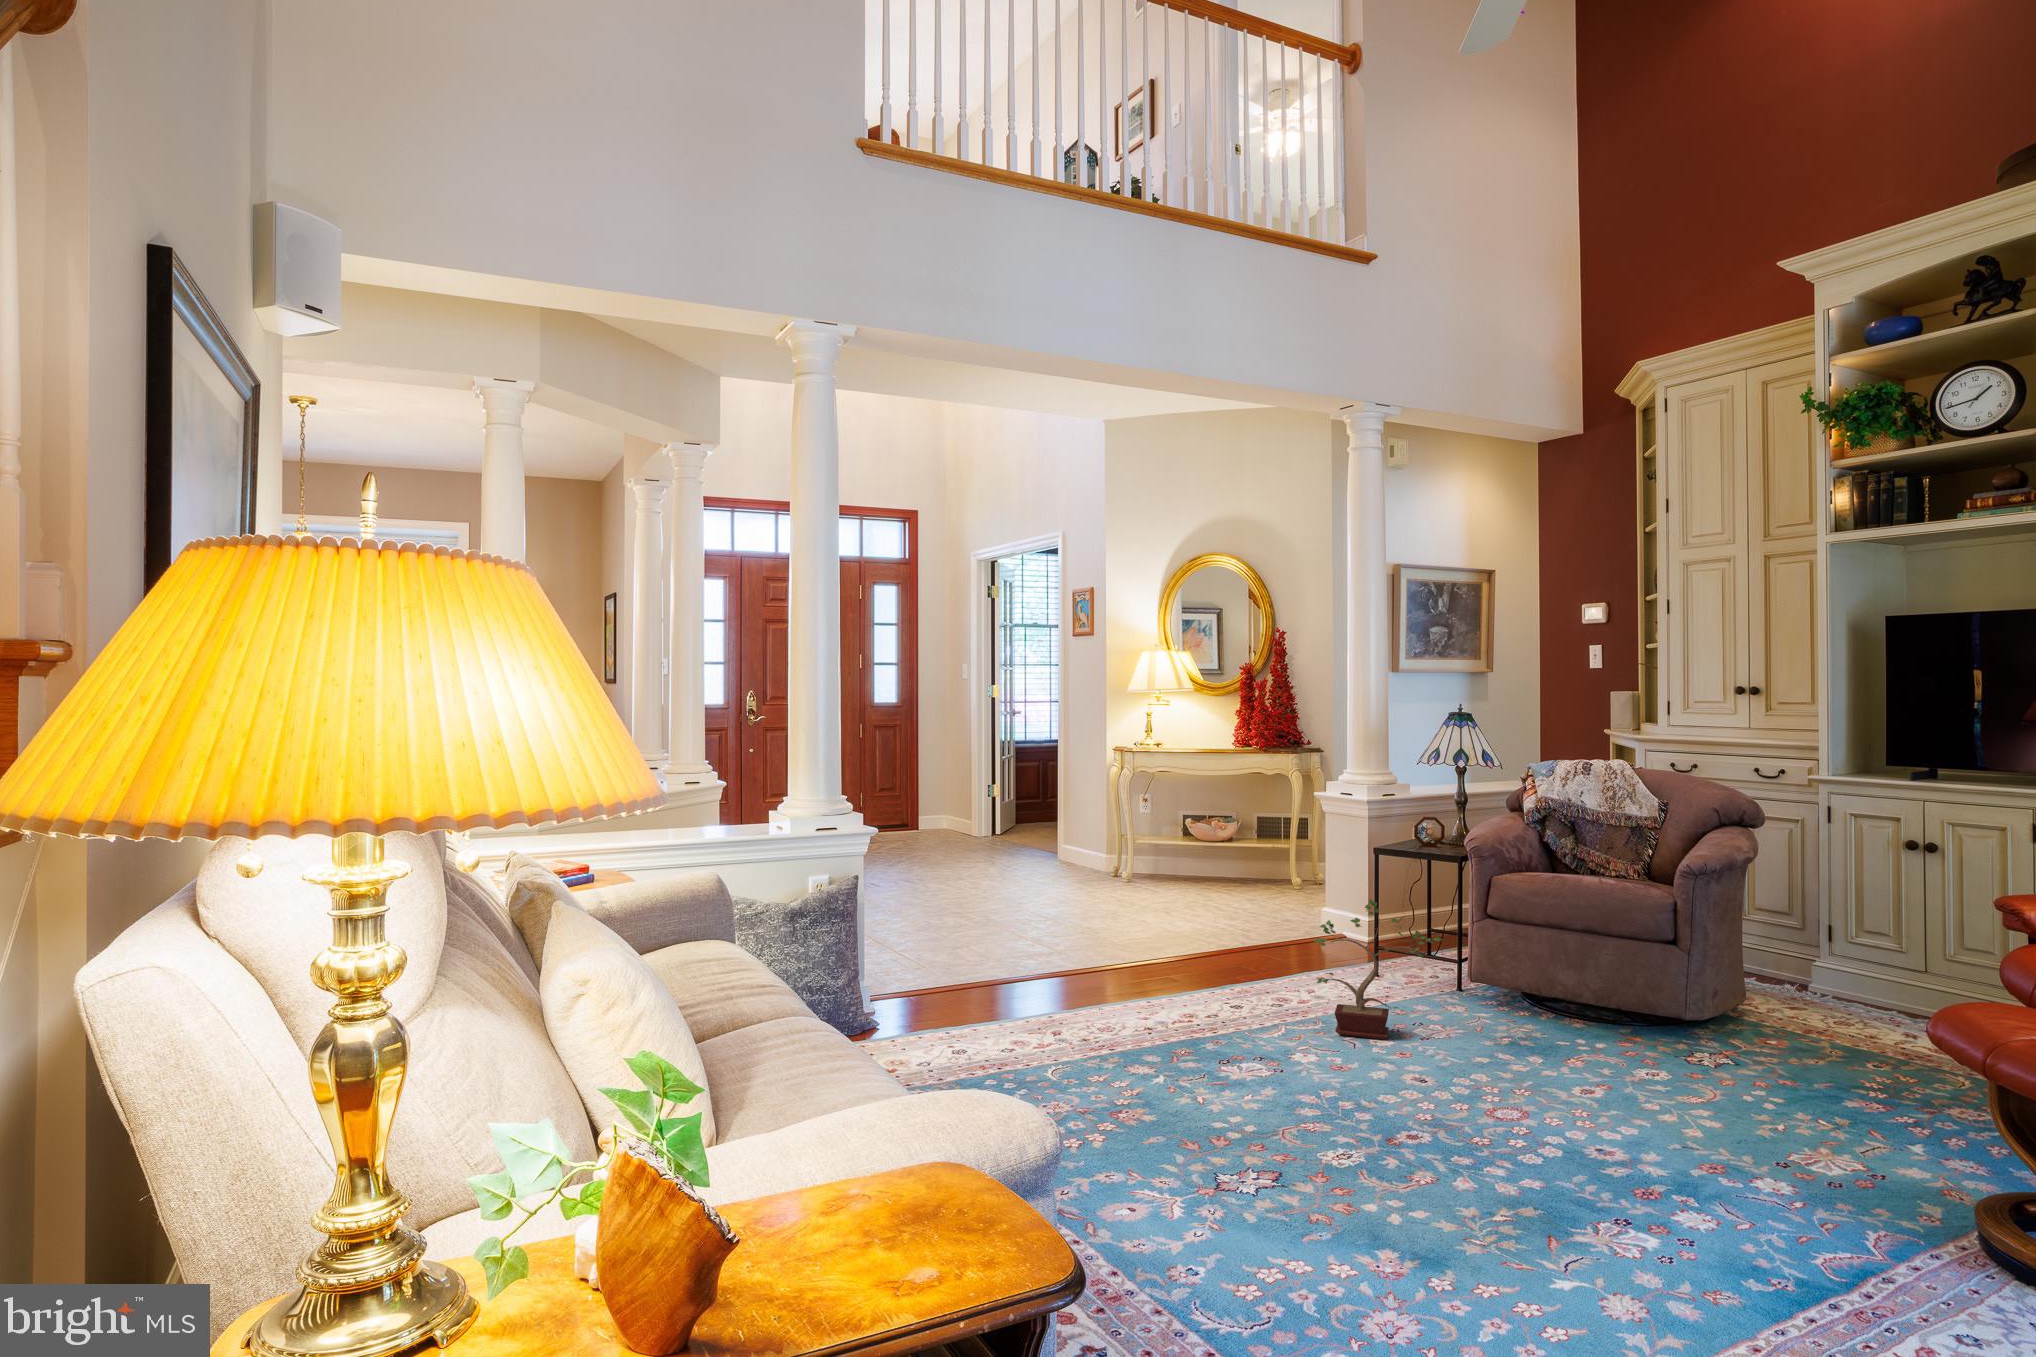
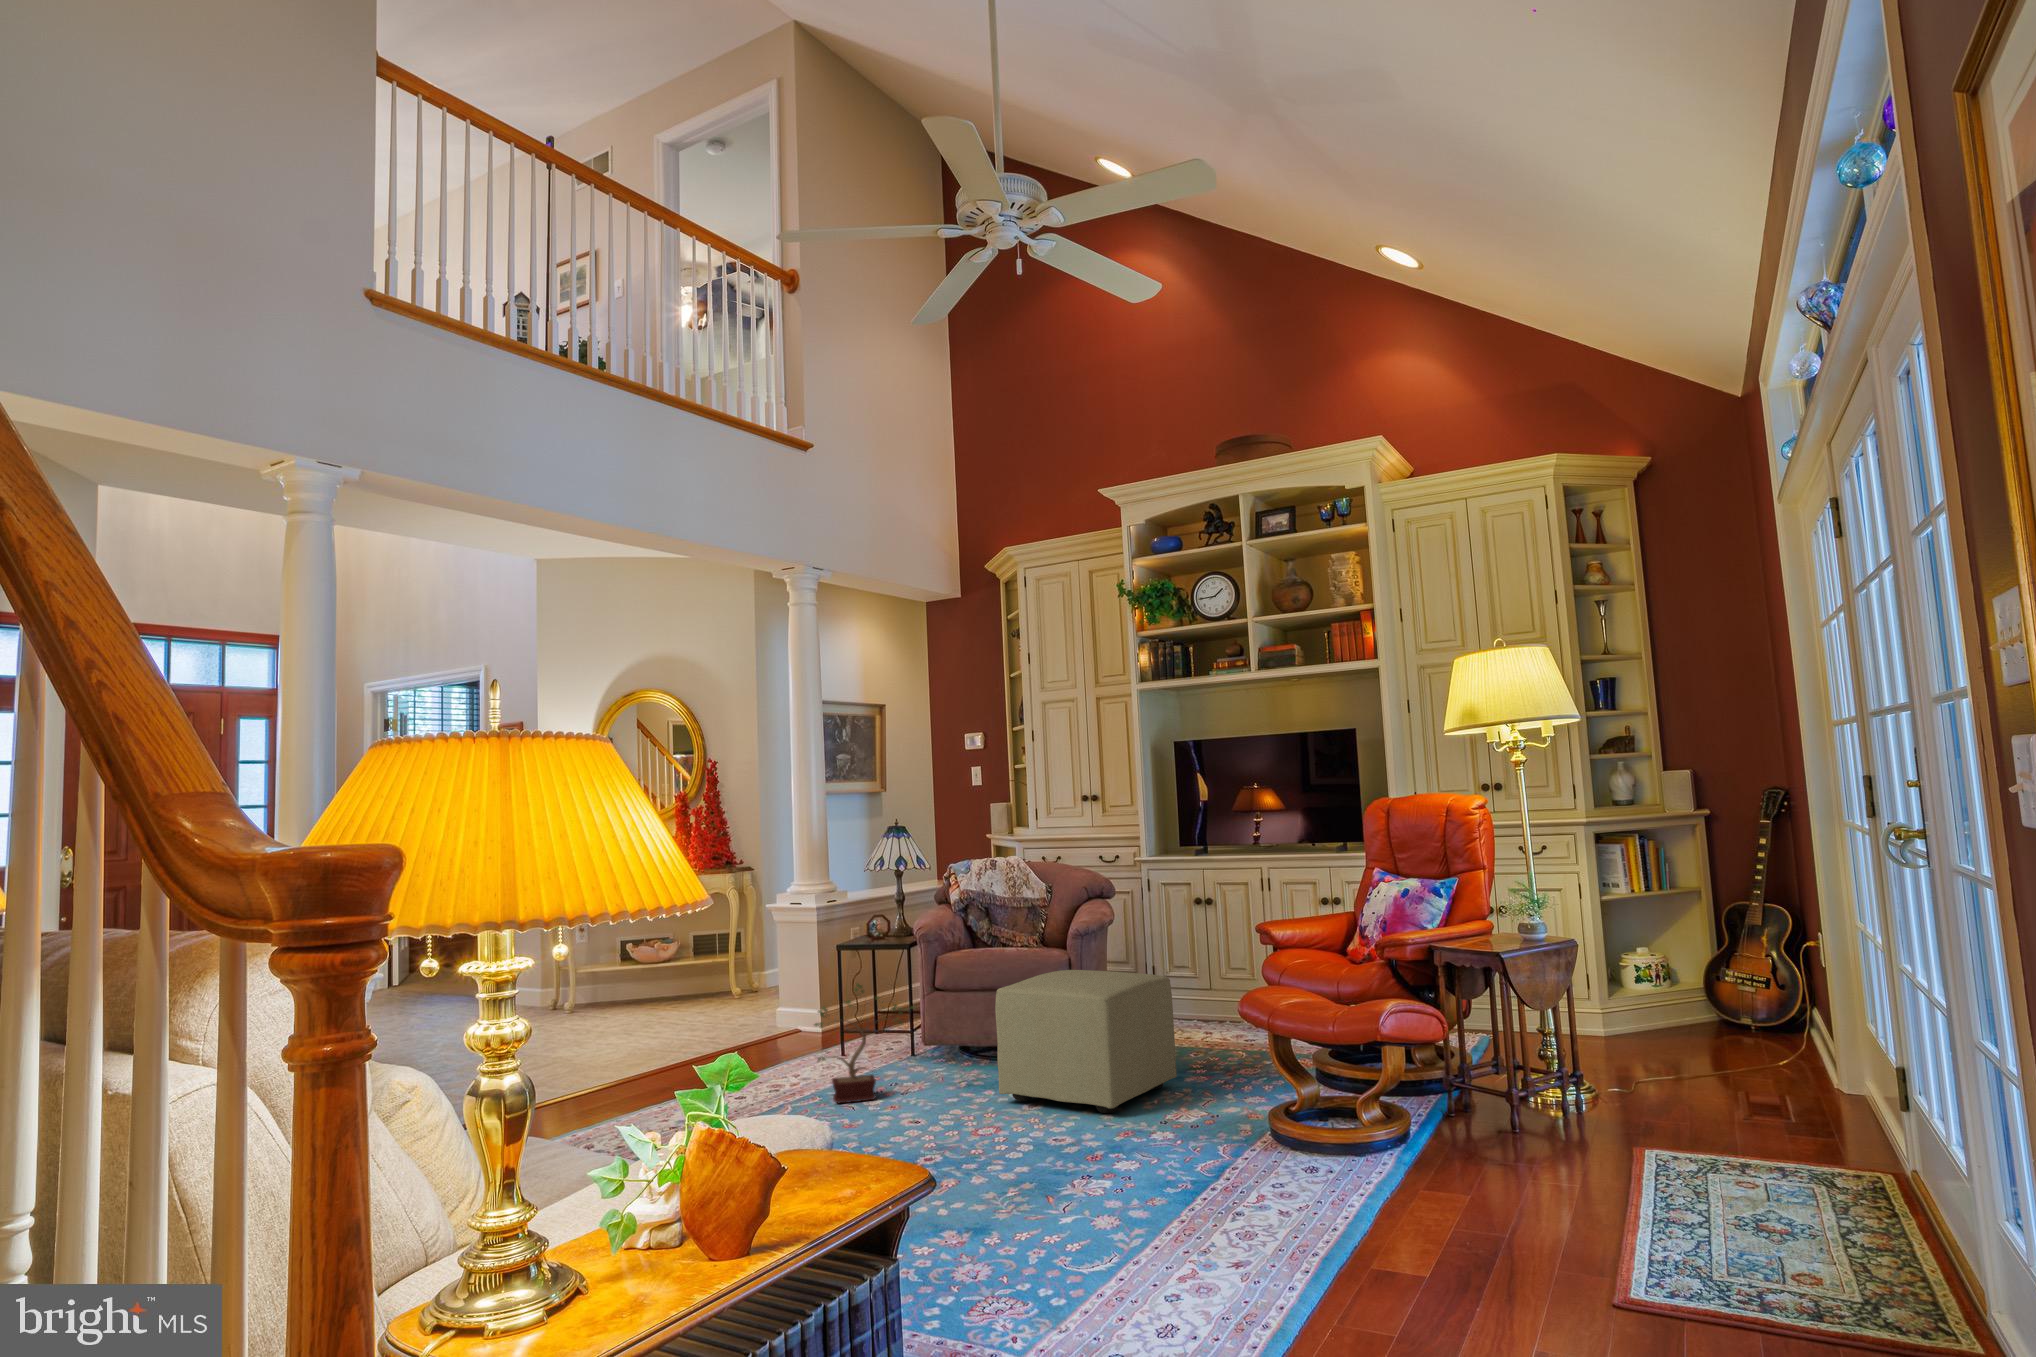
ottoman: none [1542,922,1828,1131] -> present [995,970,1177,1113]

